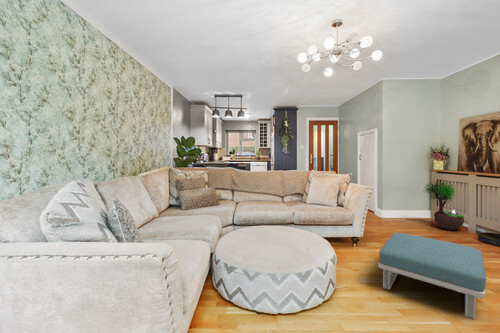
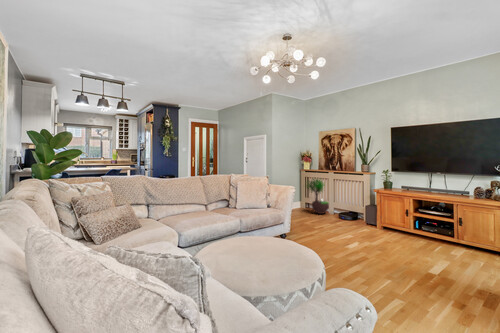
footstool: present [378,233,486,319] -> none [324,222,405,271]

